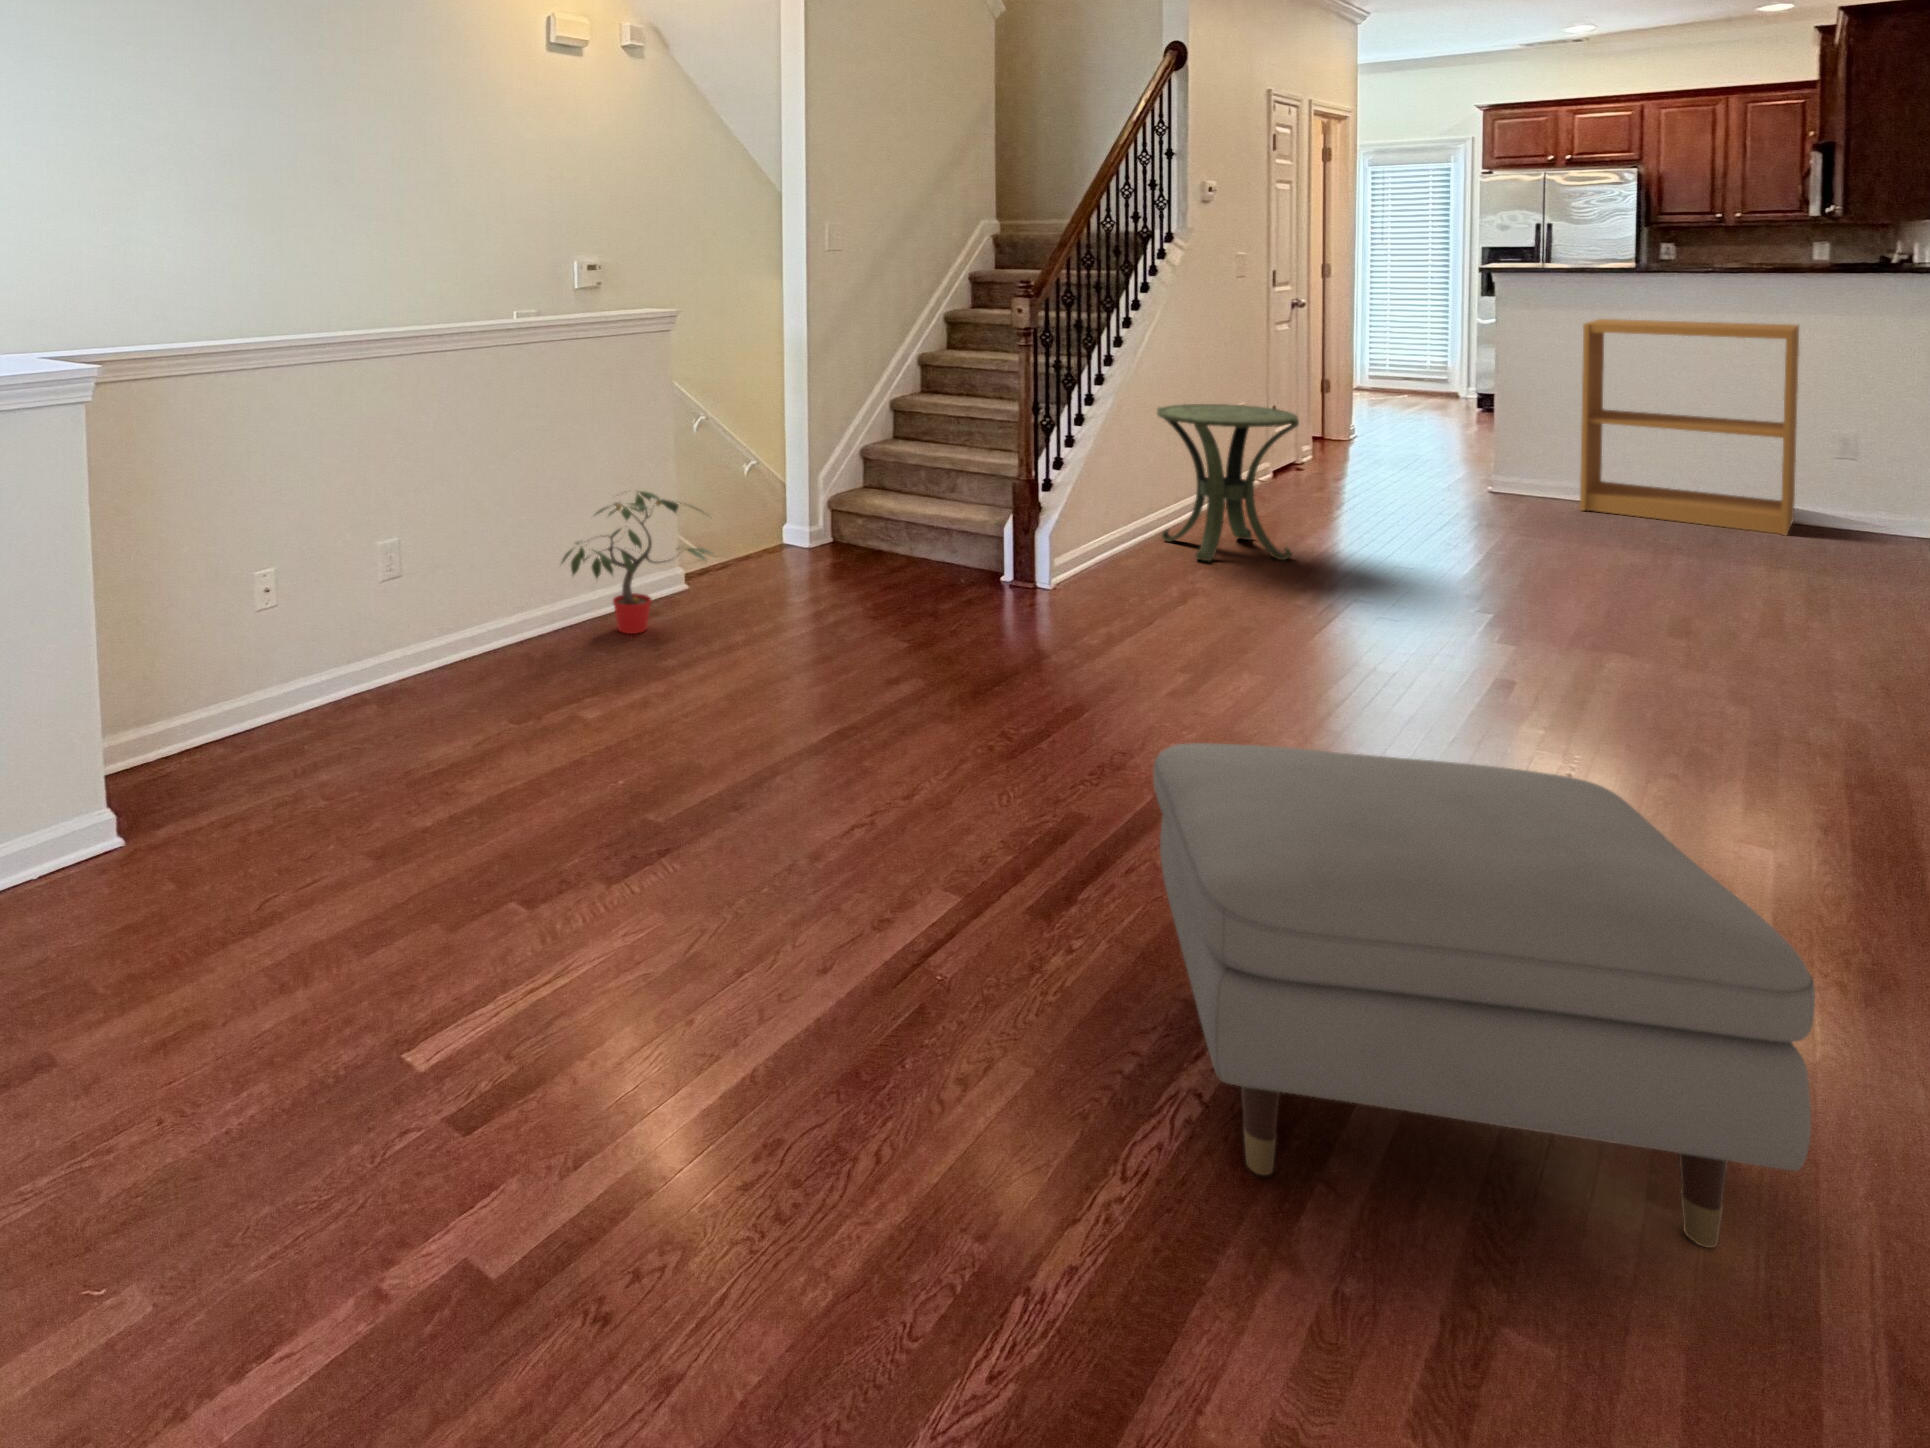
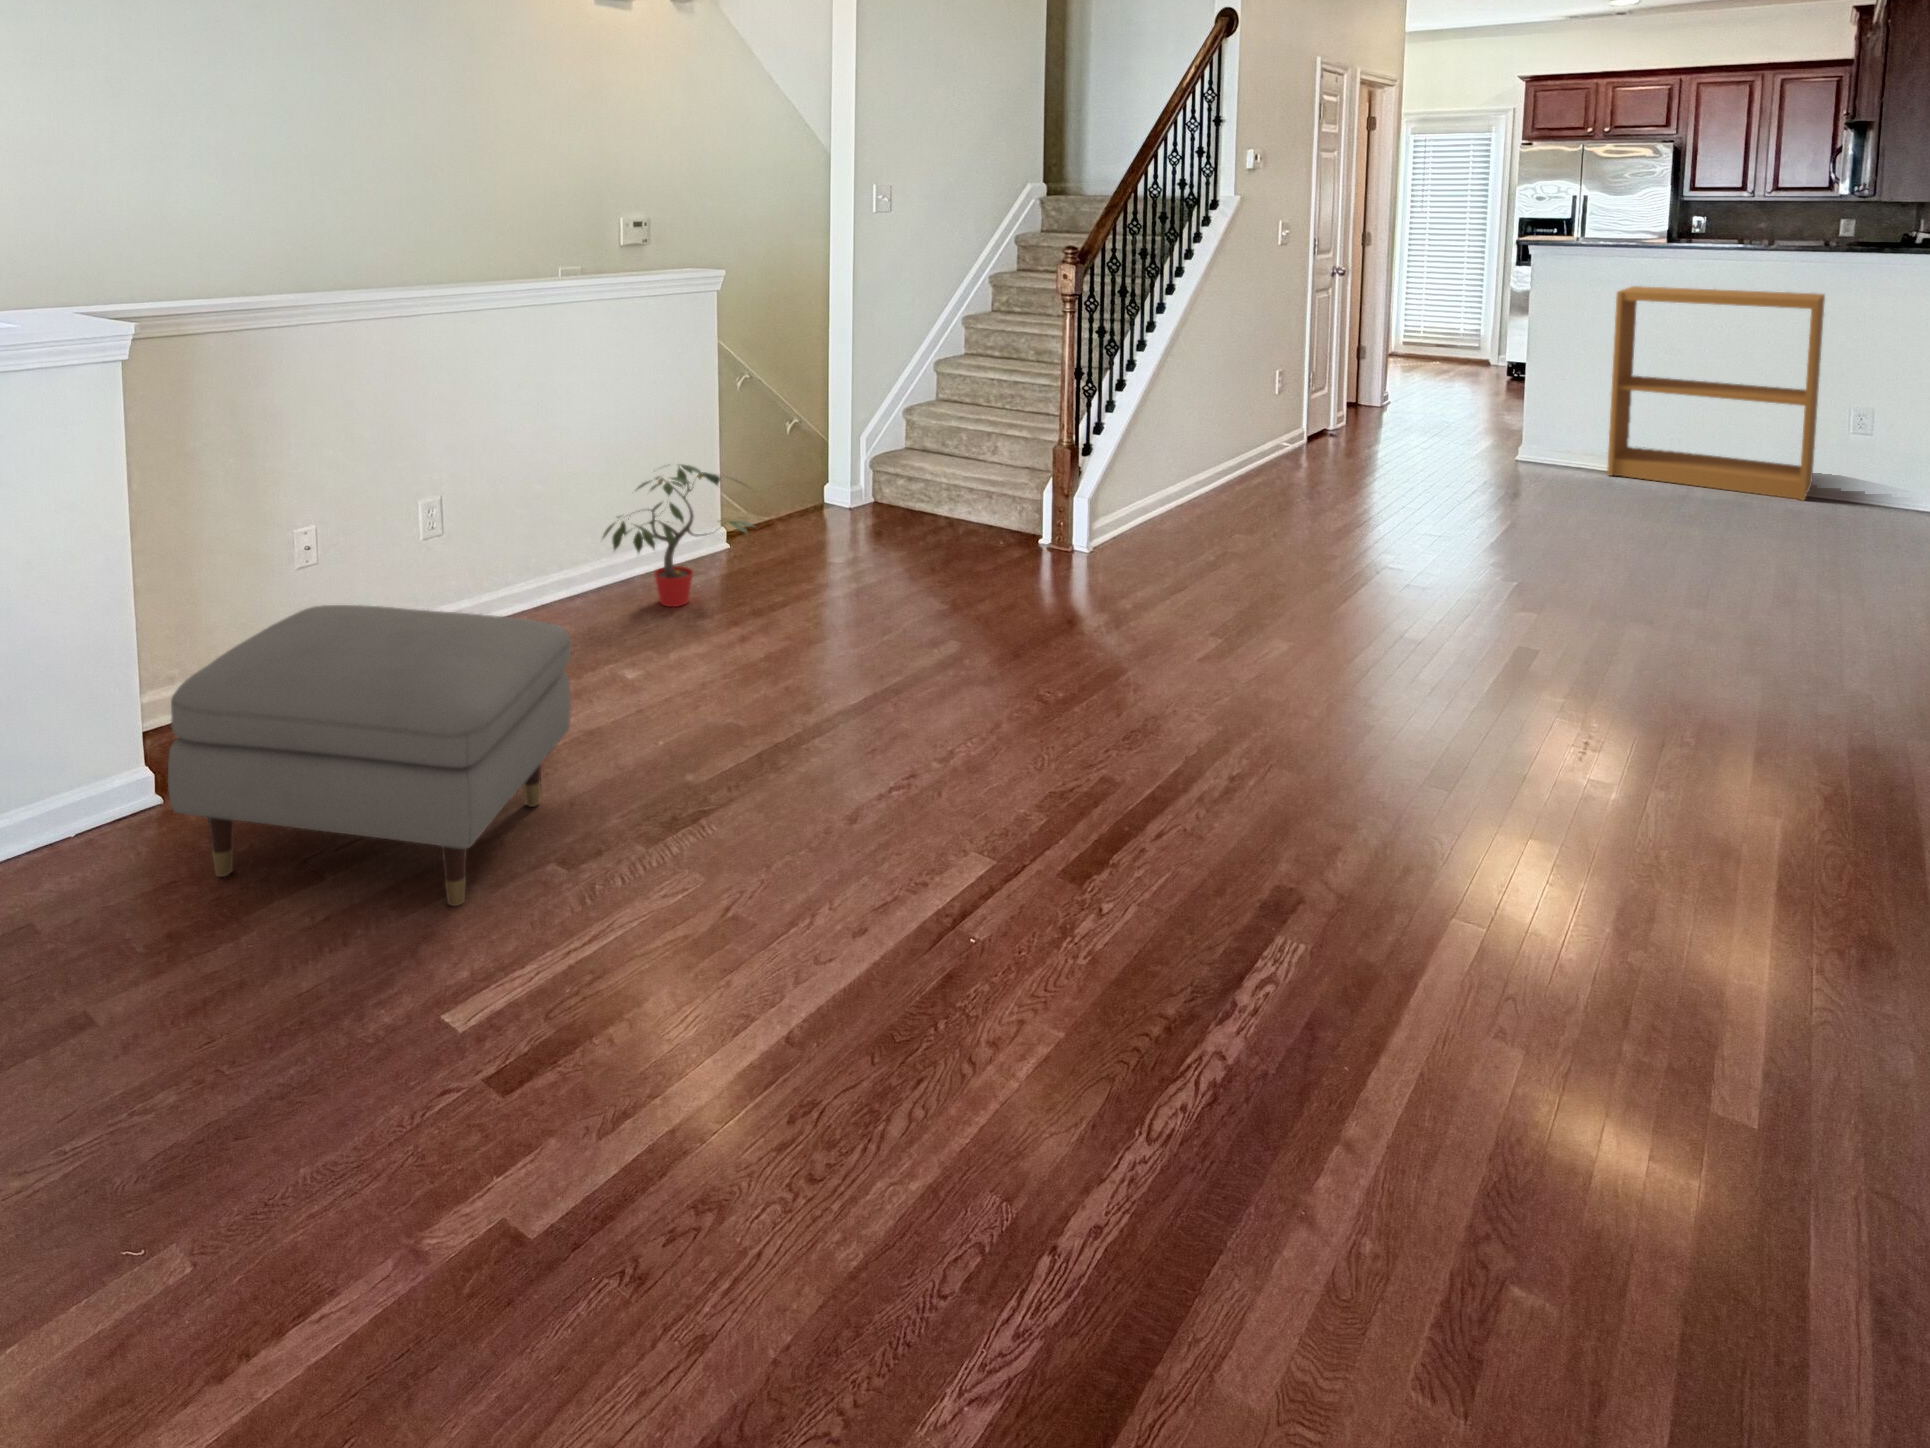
side table: present [1157,404,1299,561] -> none [1197,372,1336,529]
ottoman: present [1153,743,1815,1248] -> present [168,605,571,906]

